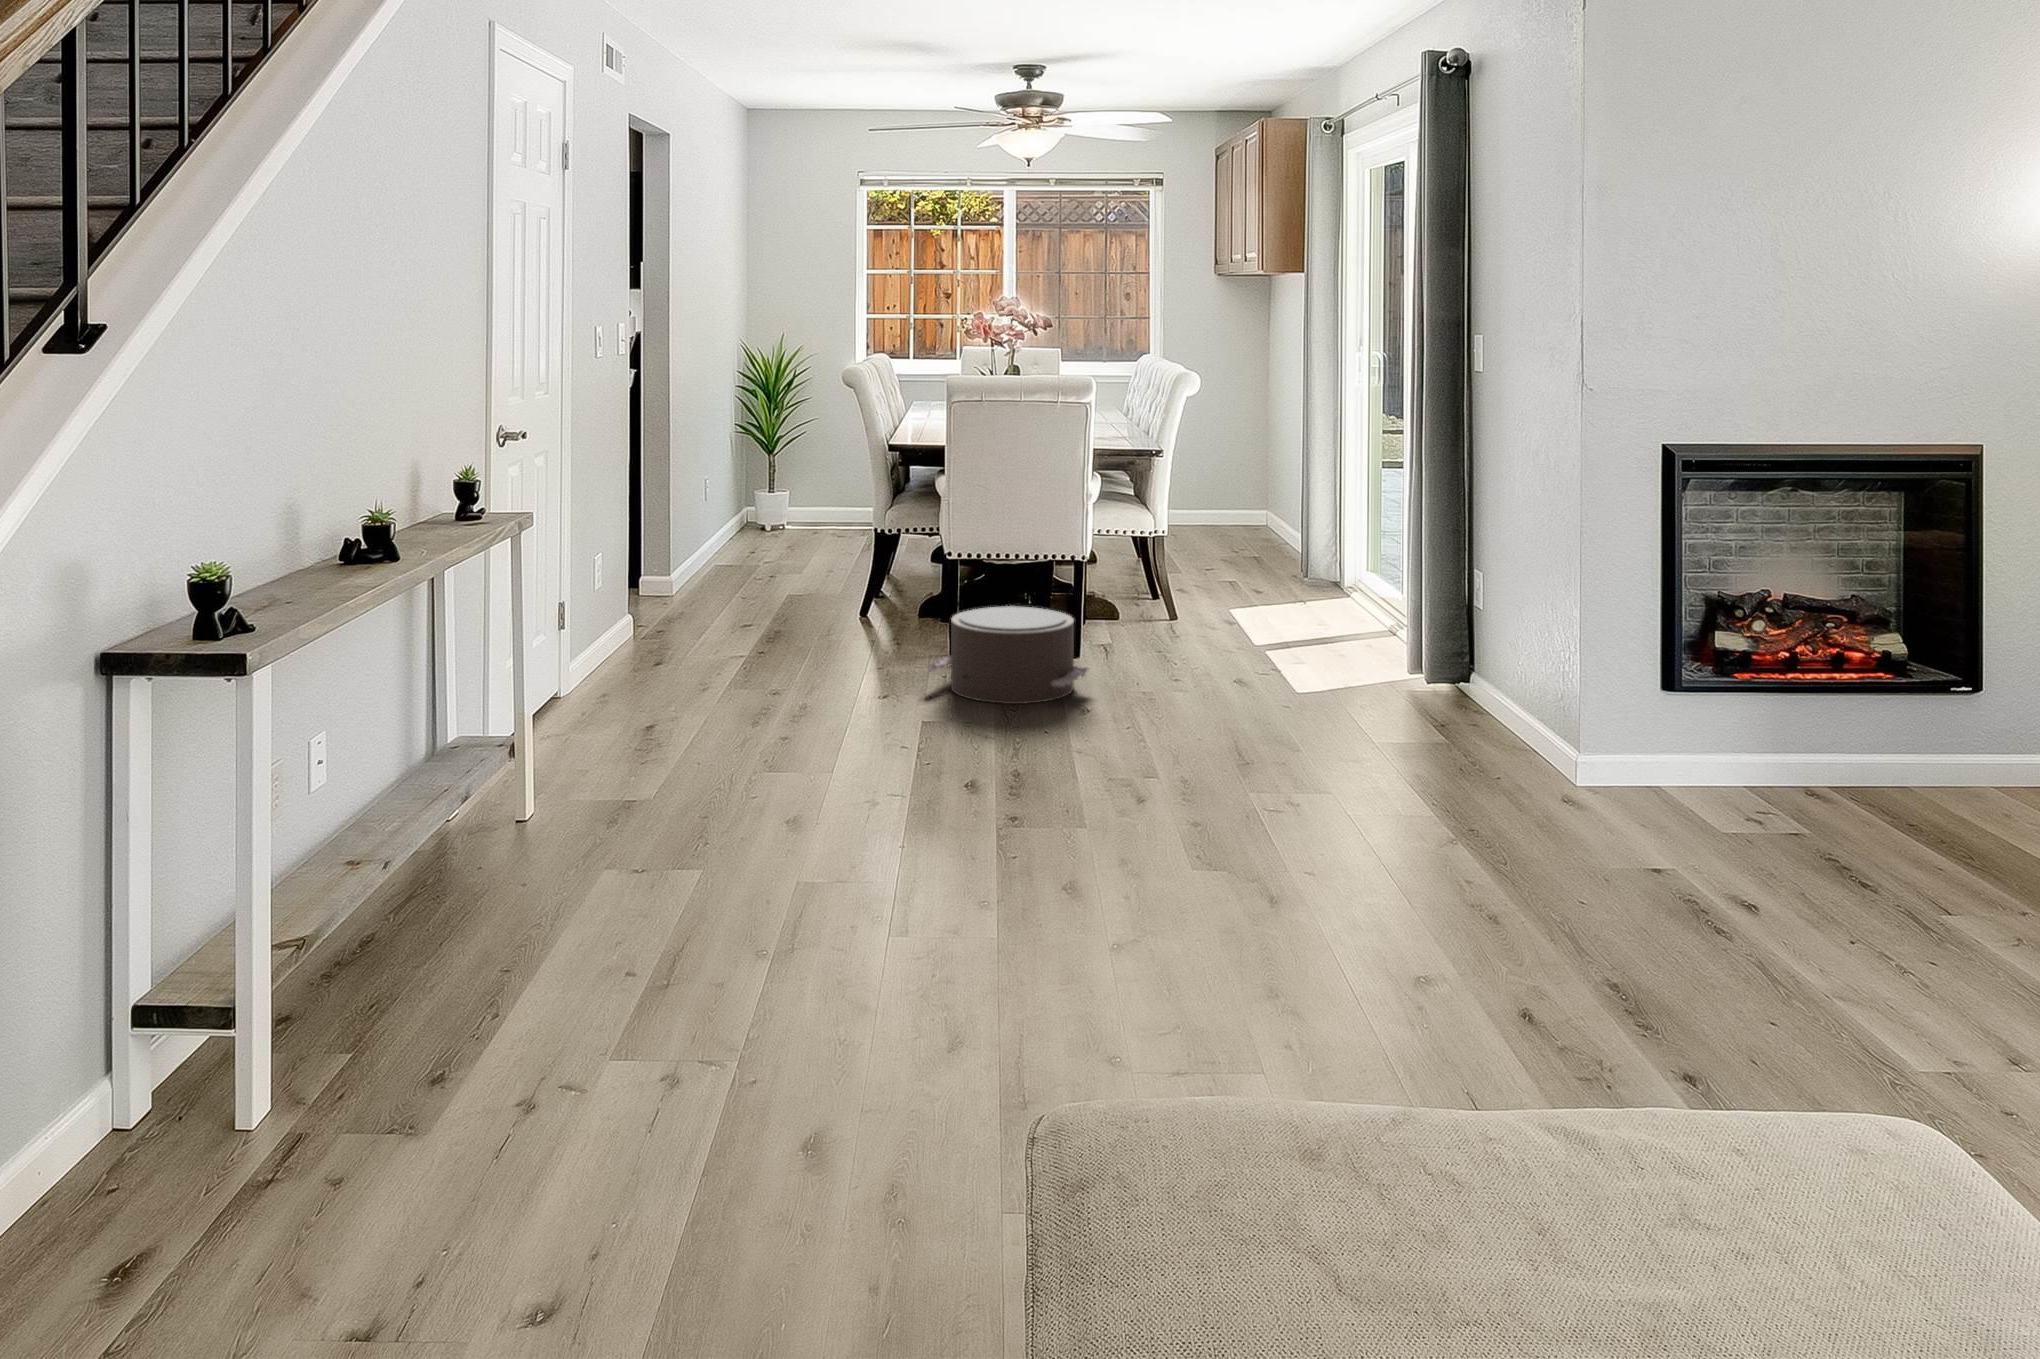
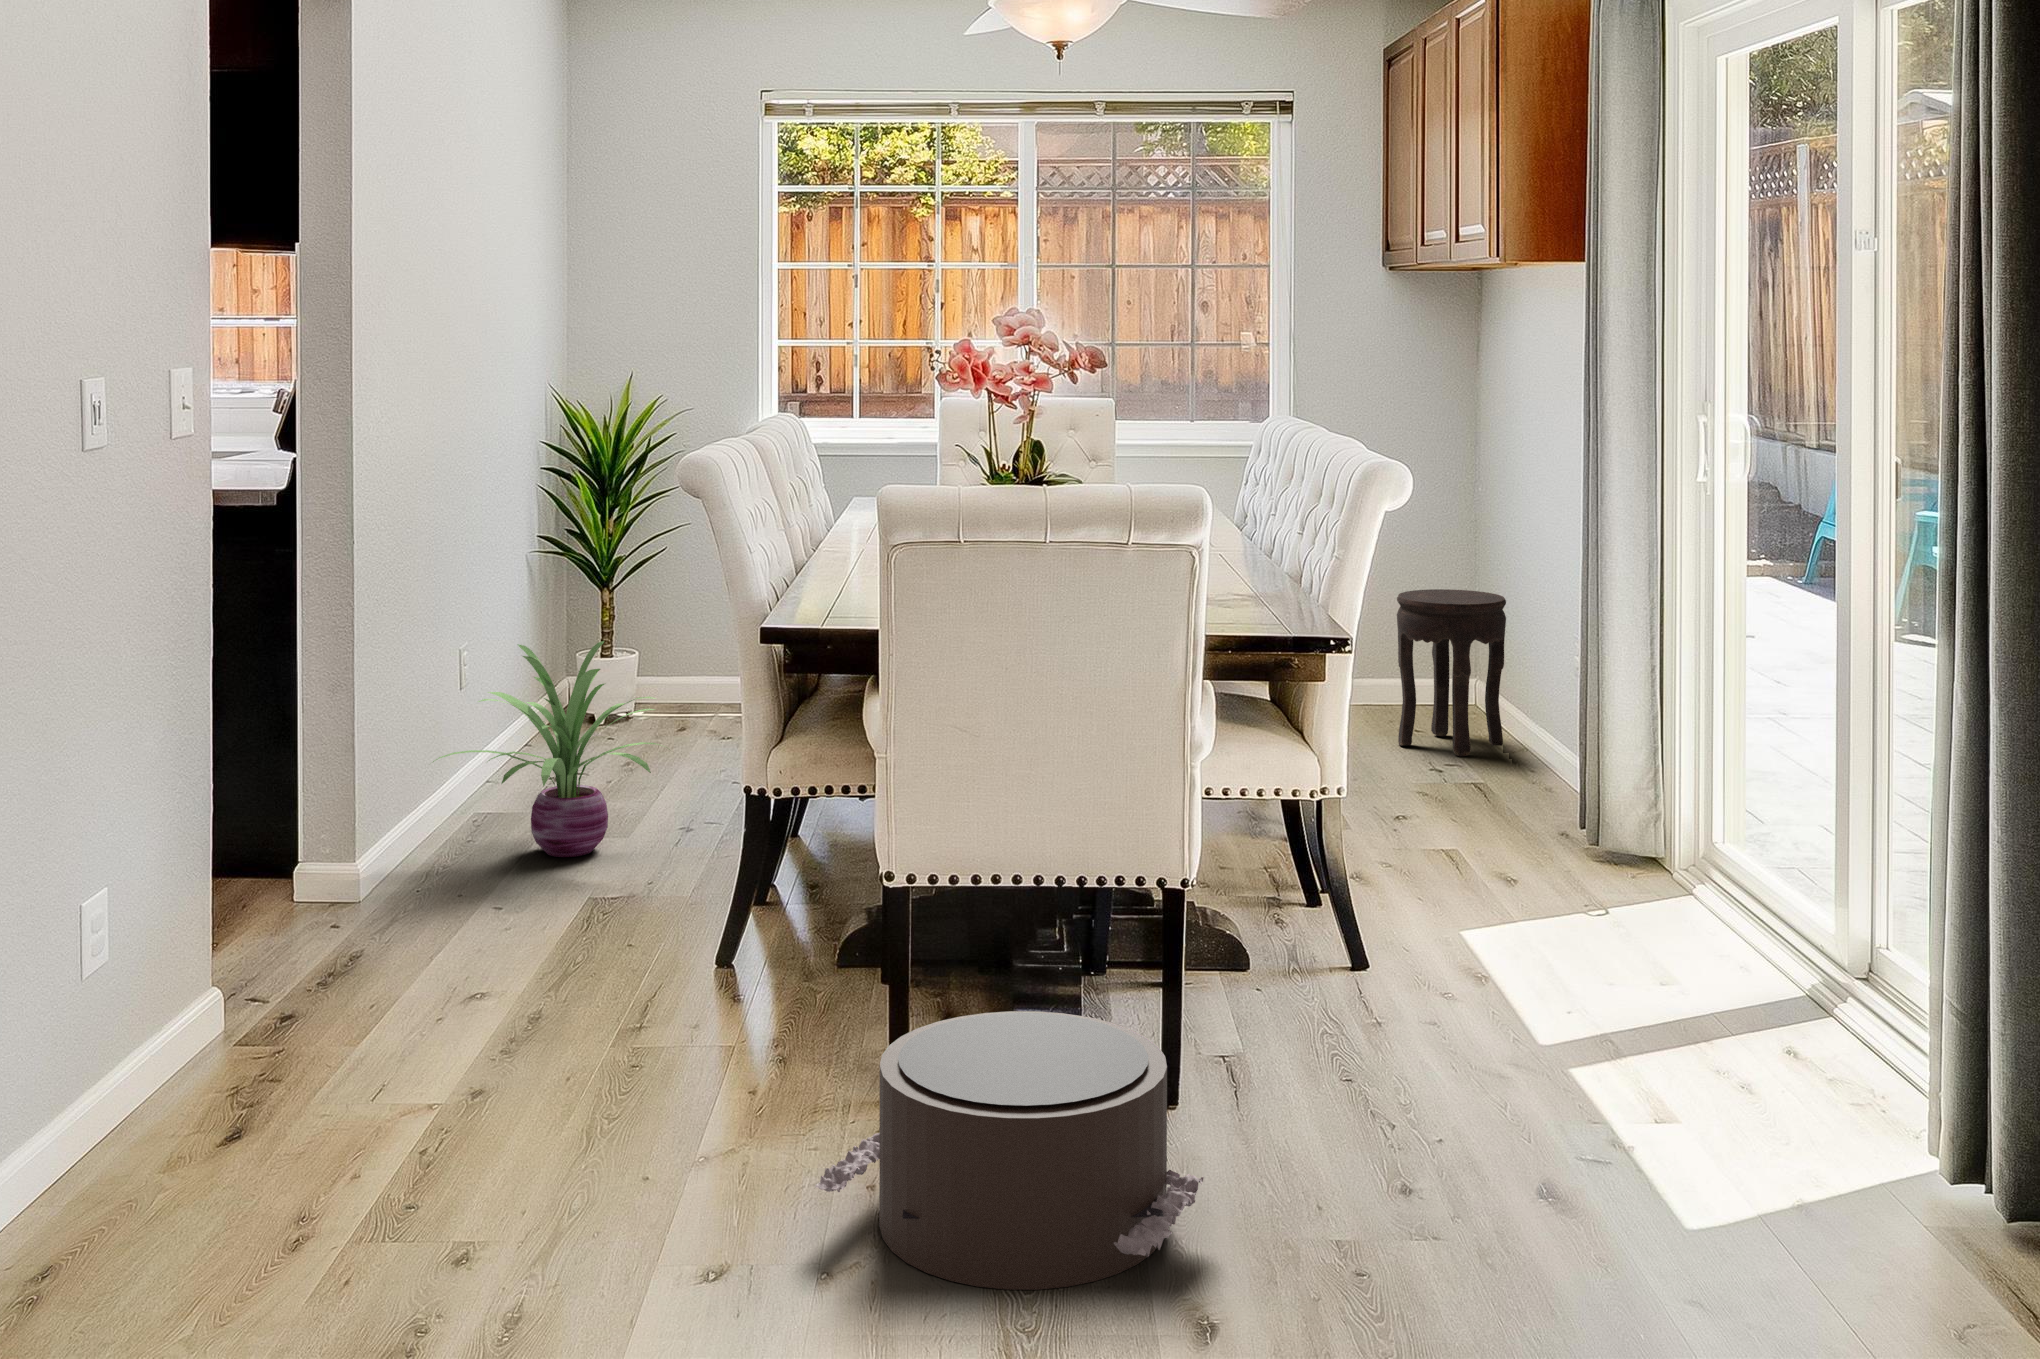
side table: none [1214,456,1274,546] -> present [1397,589,1506,756]
decorative plant: none [699,471,825,581] -> present [433,641,658,857]

